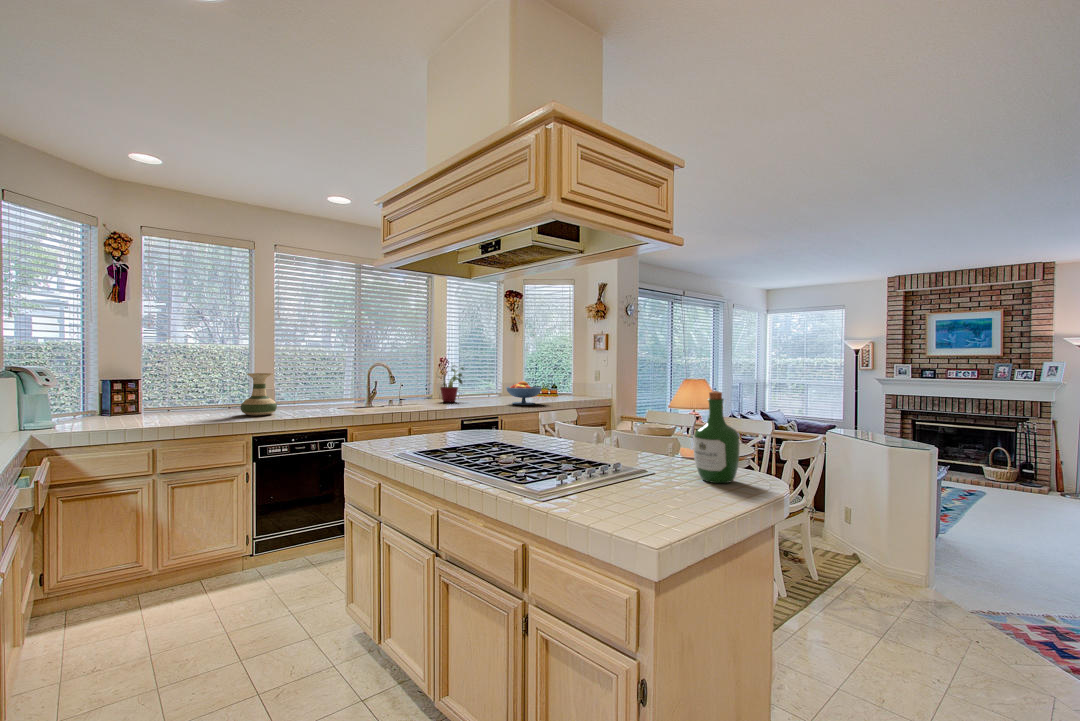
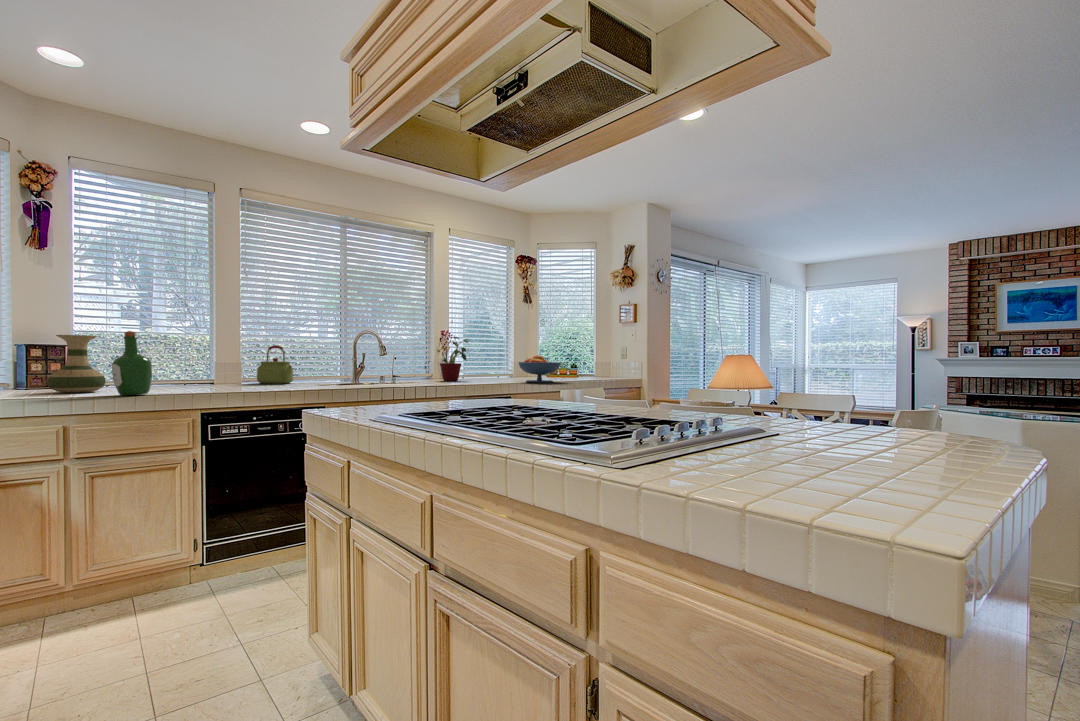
vase: present [241,373,277,416] -> present [47,335,106,393]
kettle: none [289,375,319,407] -> present [257,346,293,384]
wine bottle: present [693,391,739,483] -> present [112,331,152,396]

